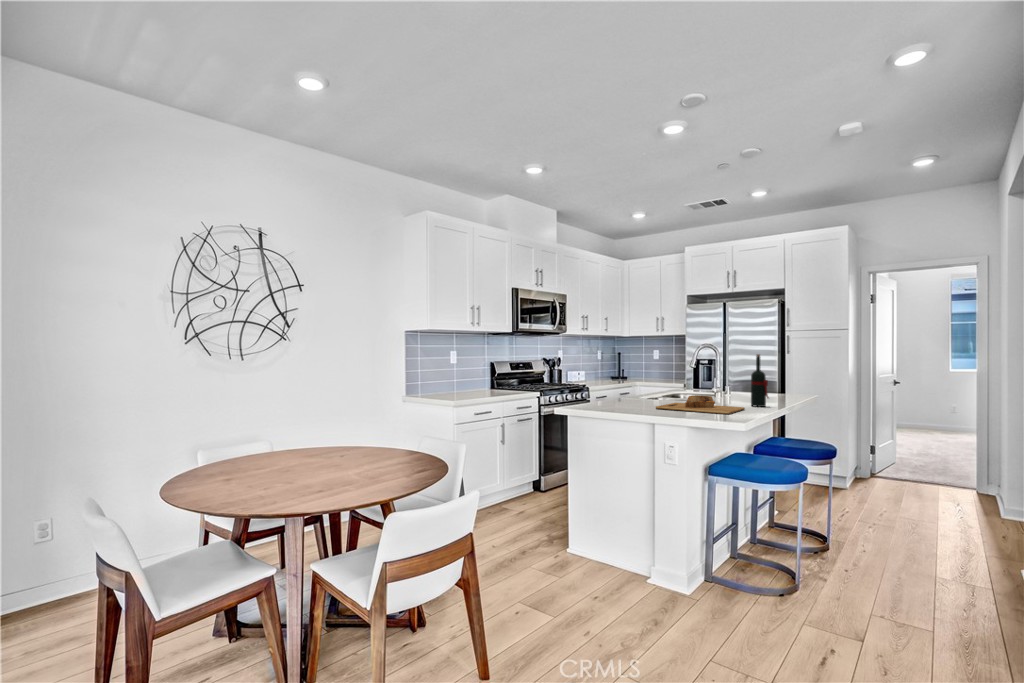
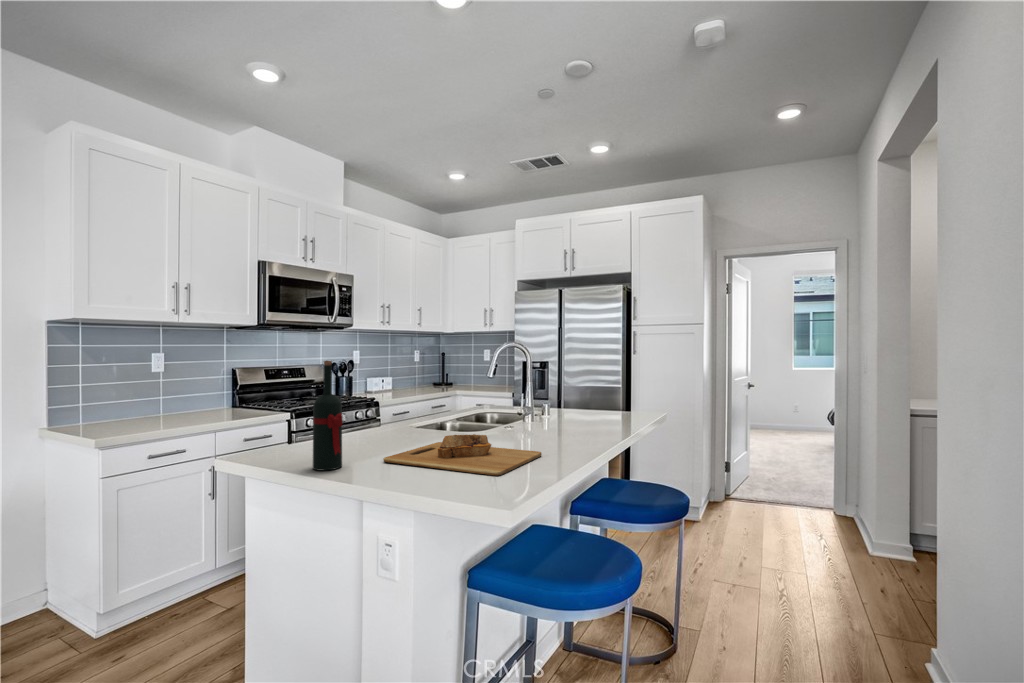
wine bottle: present [751,354,769,407] -> present [313,361,343,470]

